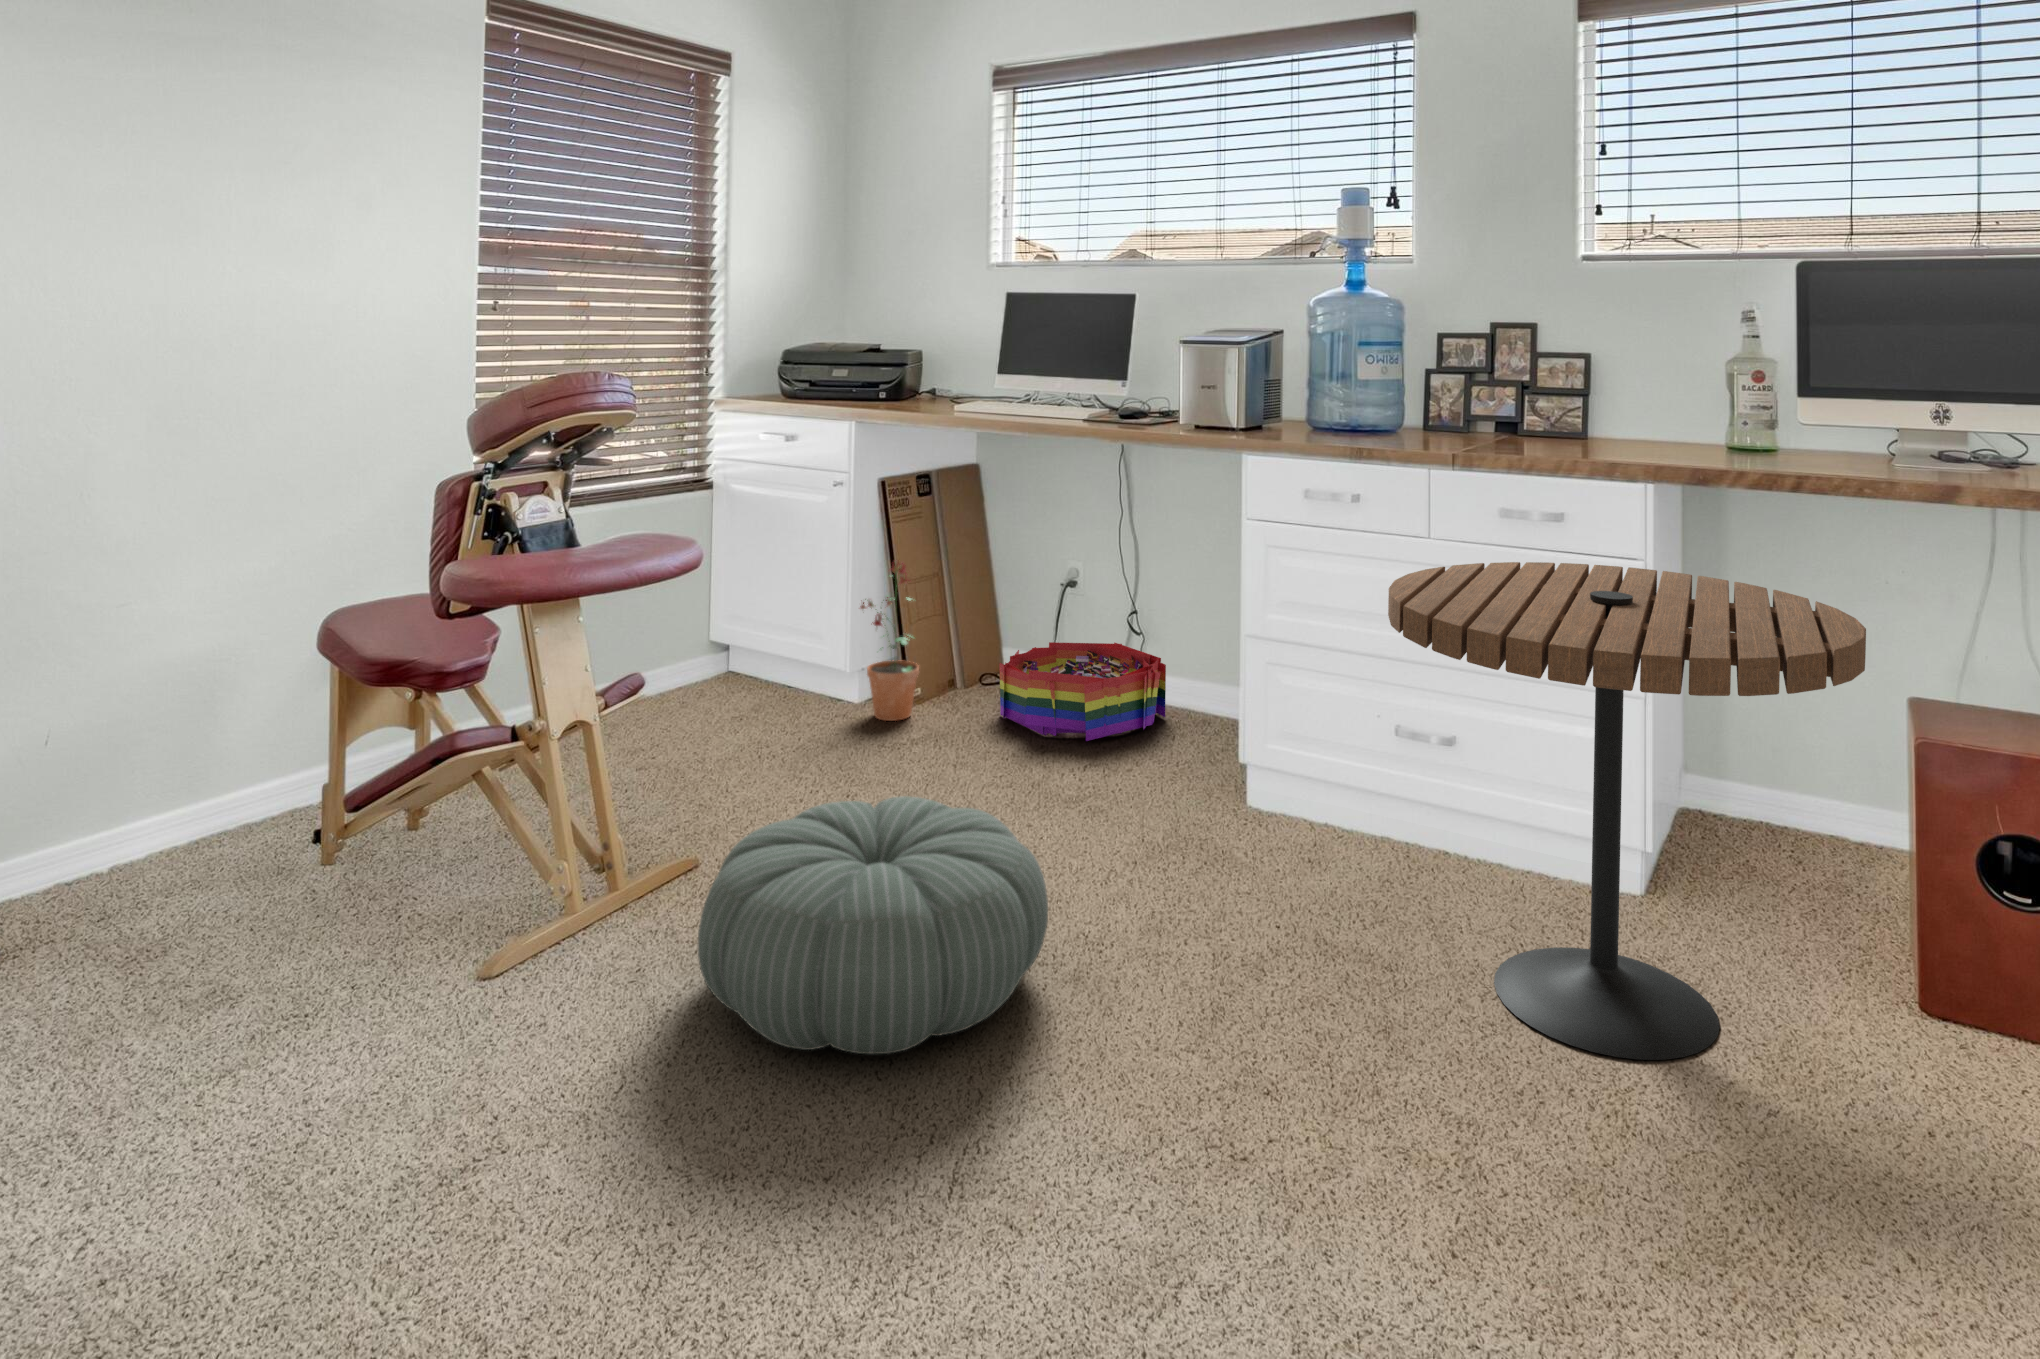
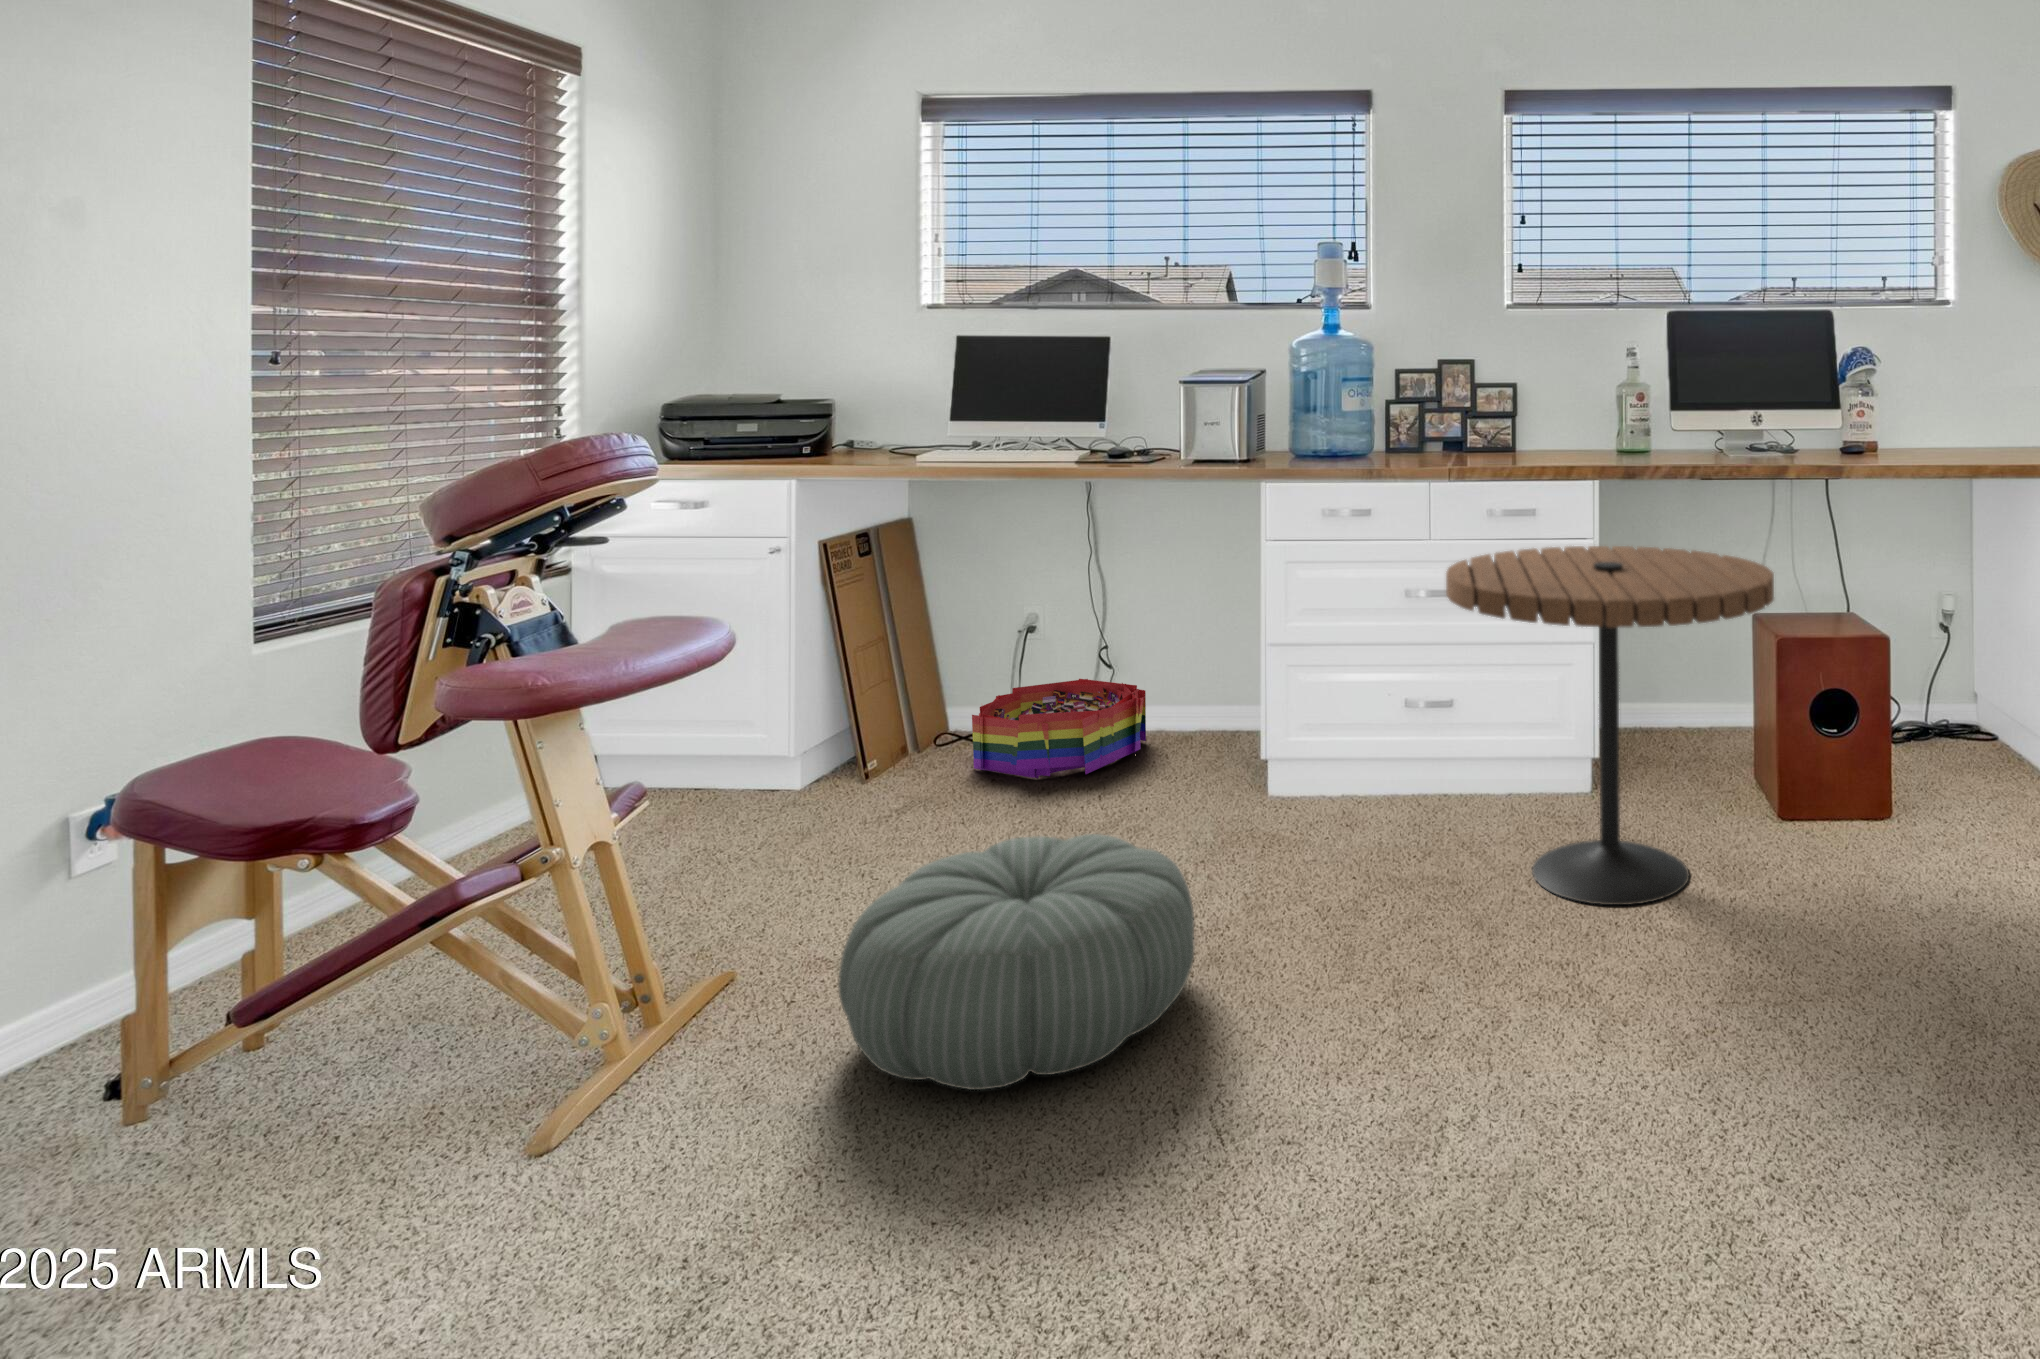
potted plant: present [860,560,919,721] -> none [798,623,881,797]

